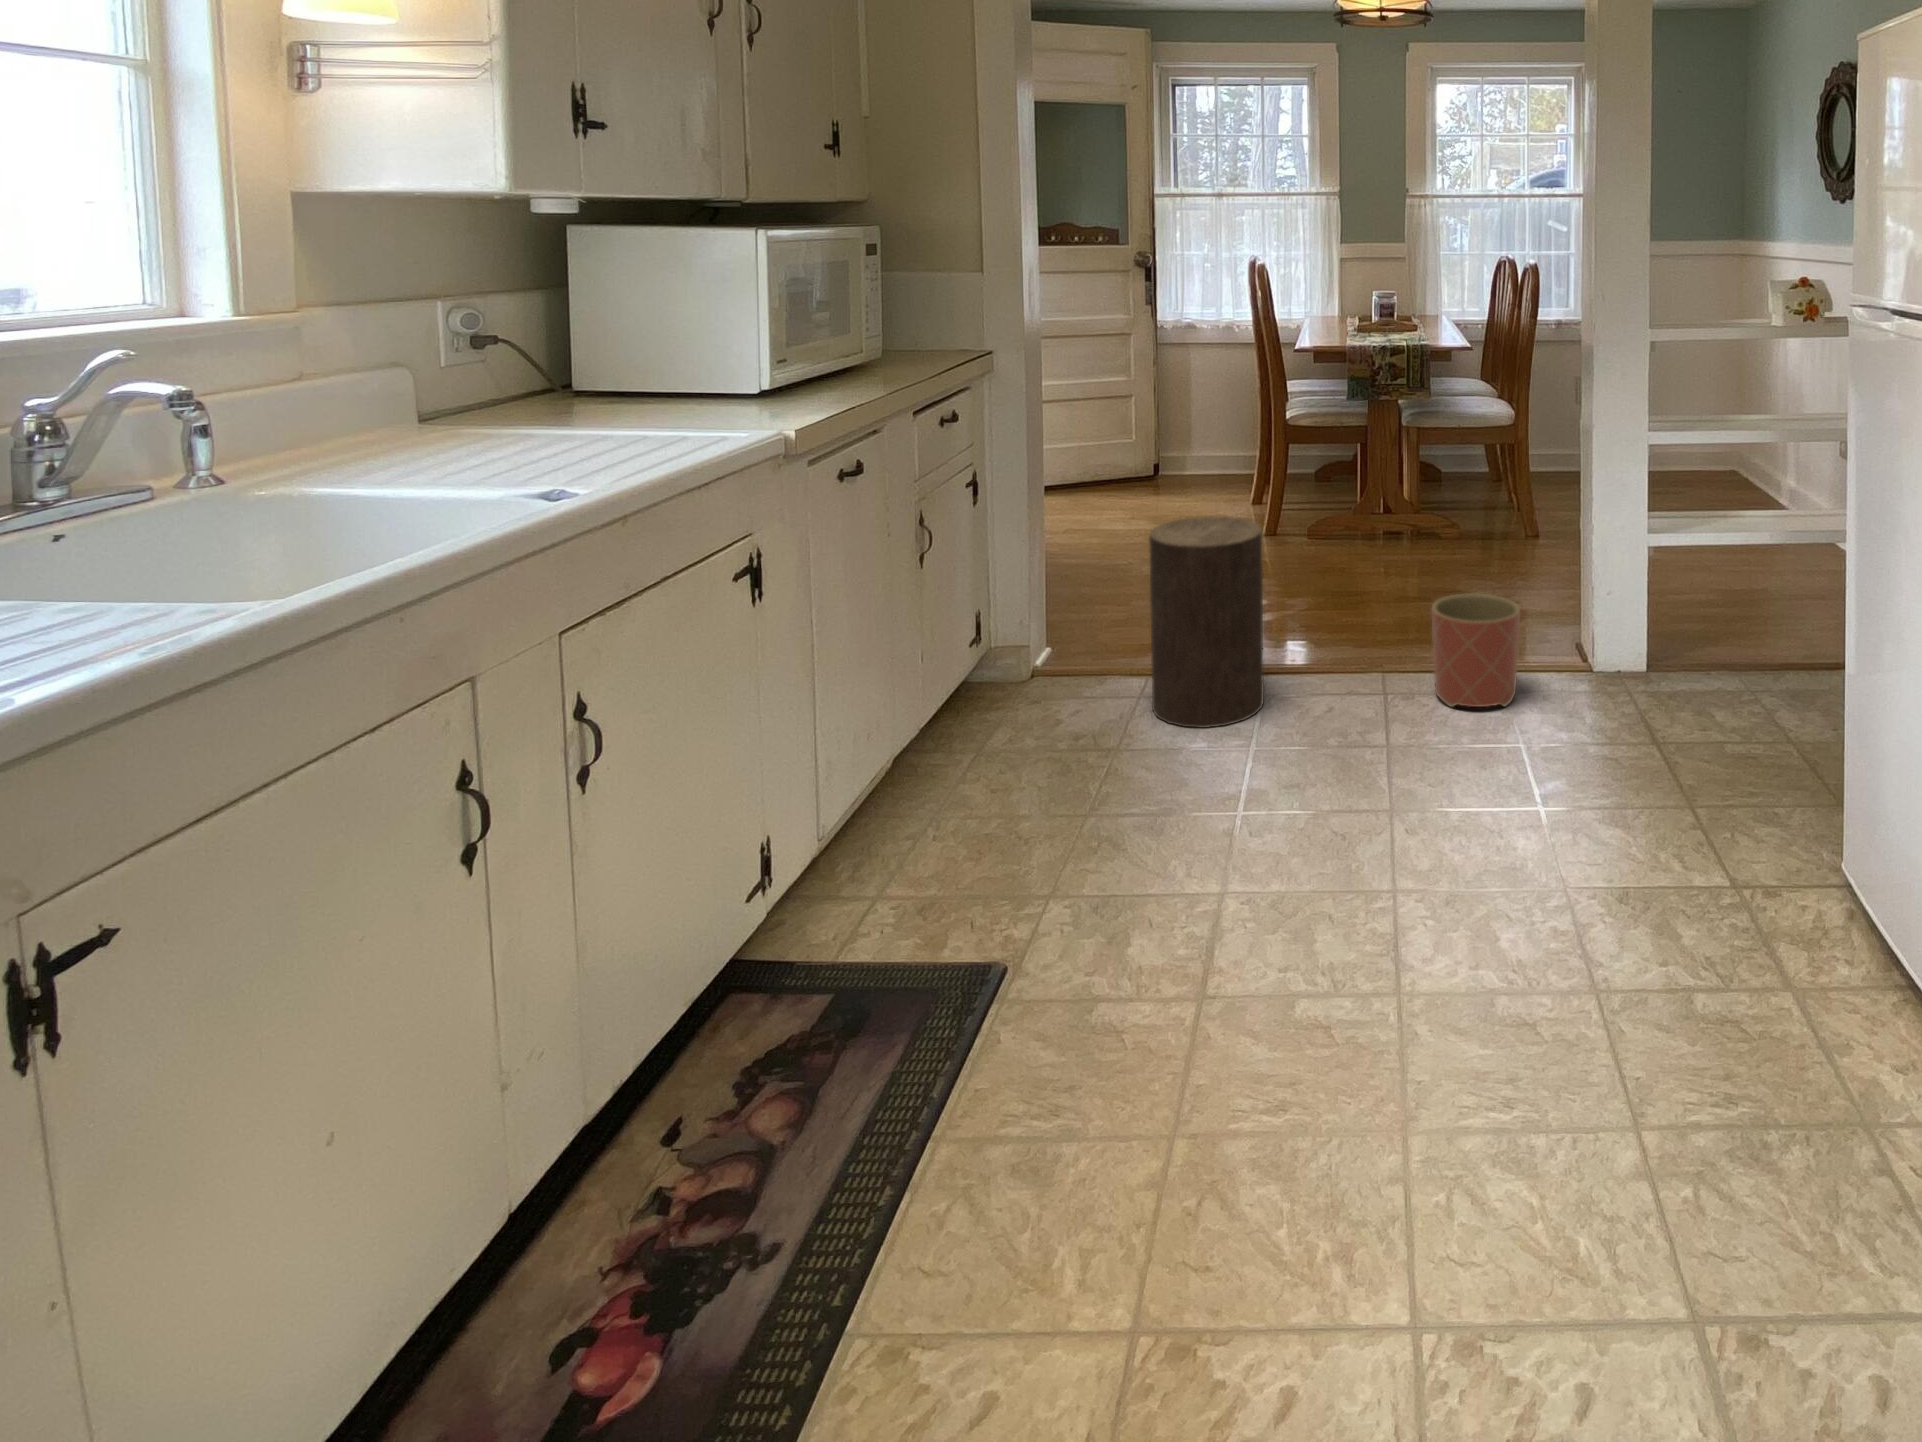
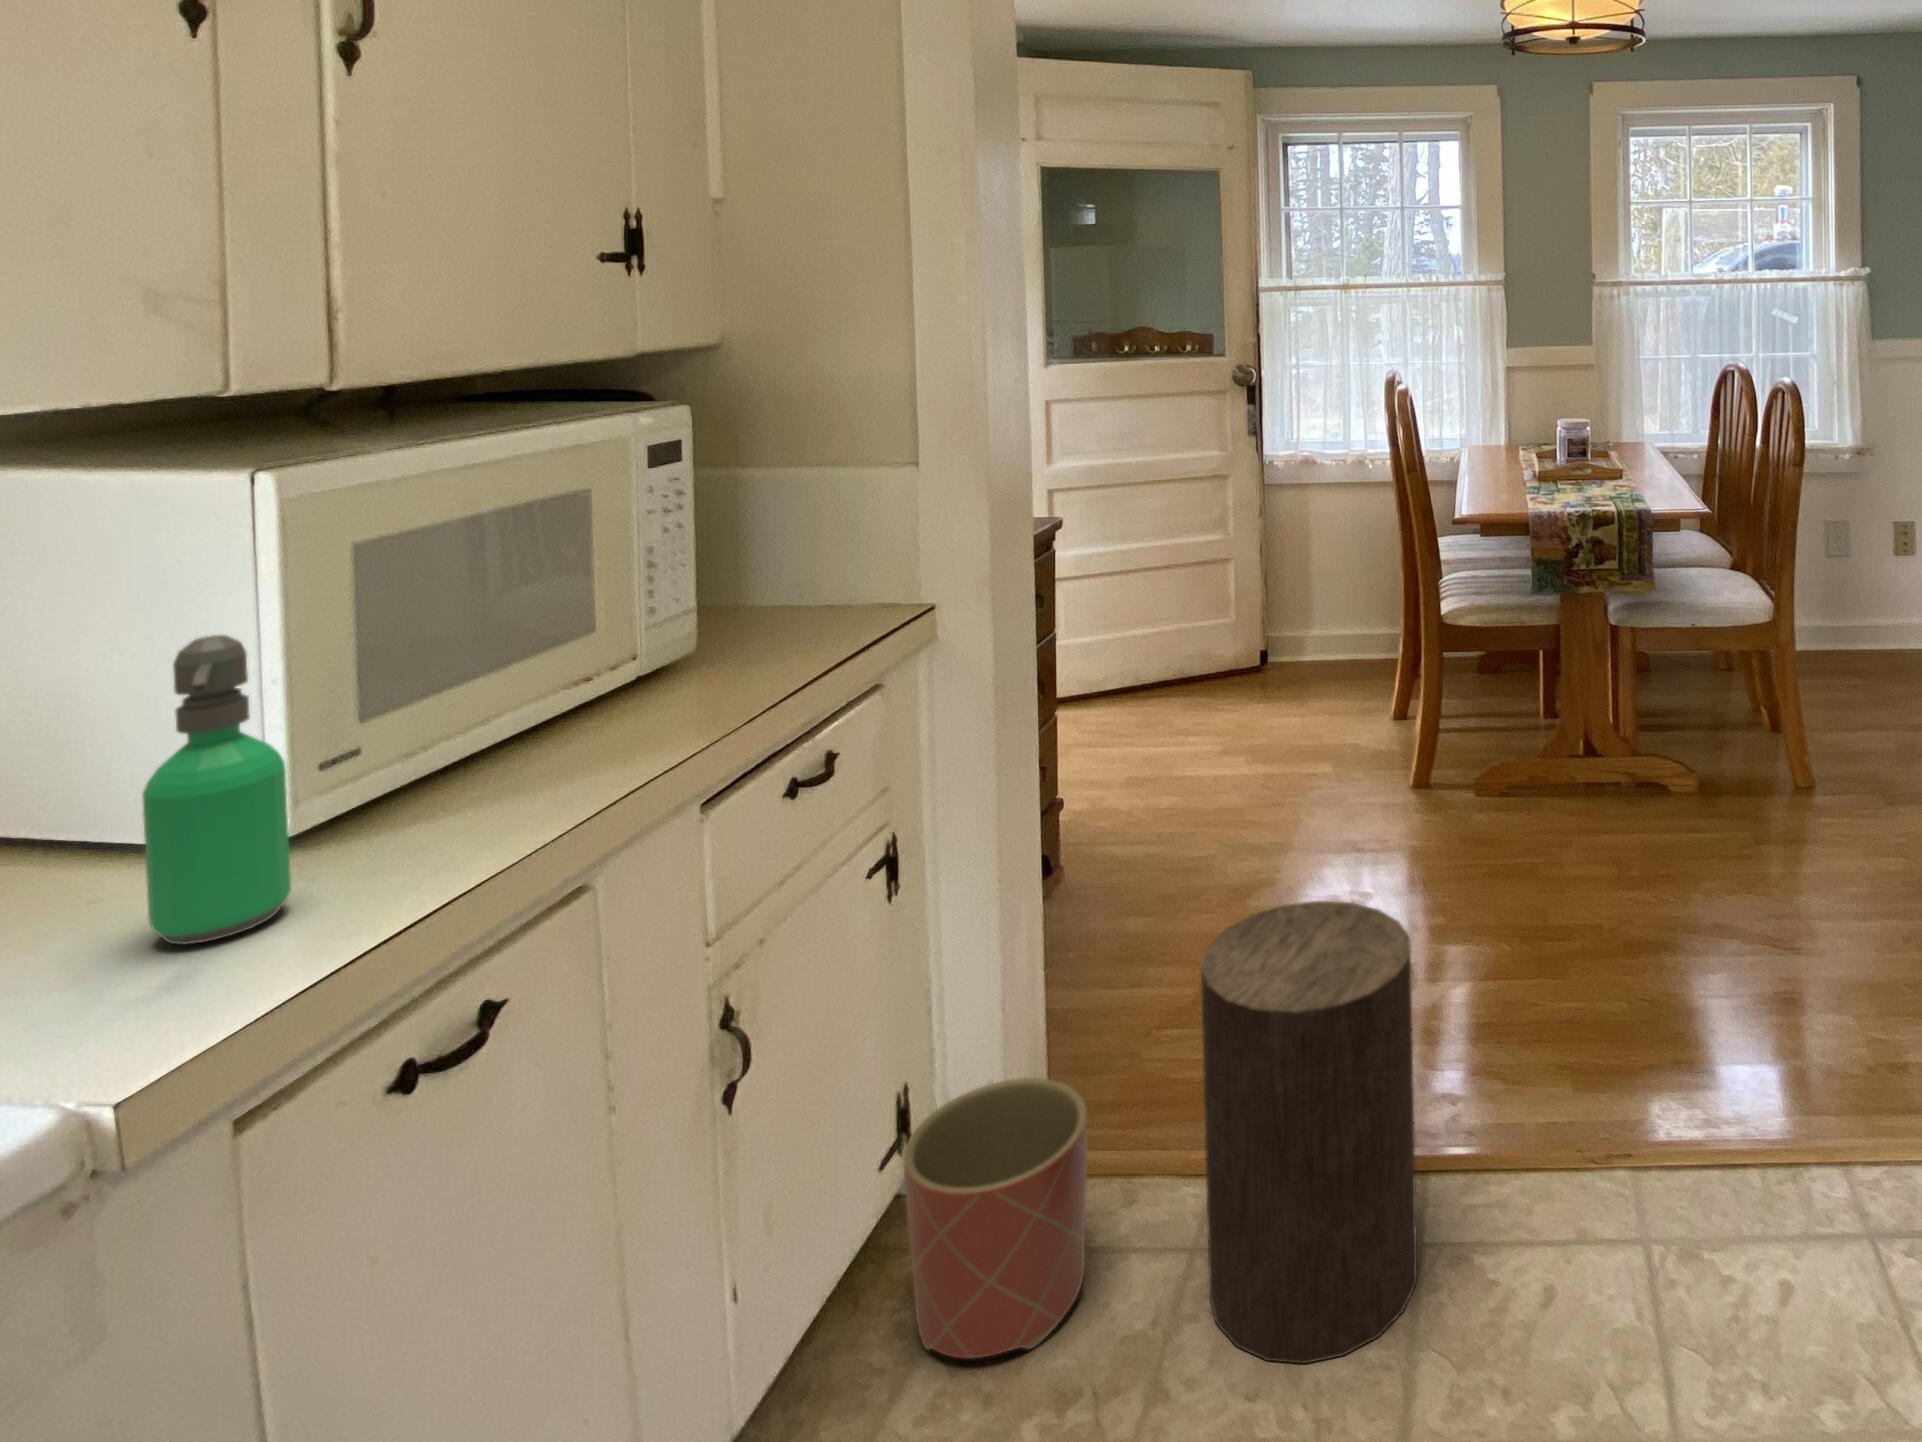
soap dispenser: none [744,289,793,410] -> present [143,635,291,944]
planter: present [1432,593,1520,707] -> present [904,1078,1087,1358]

